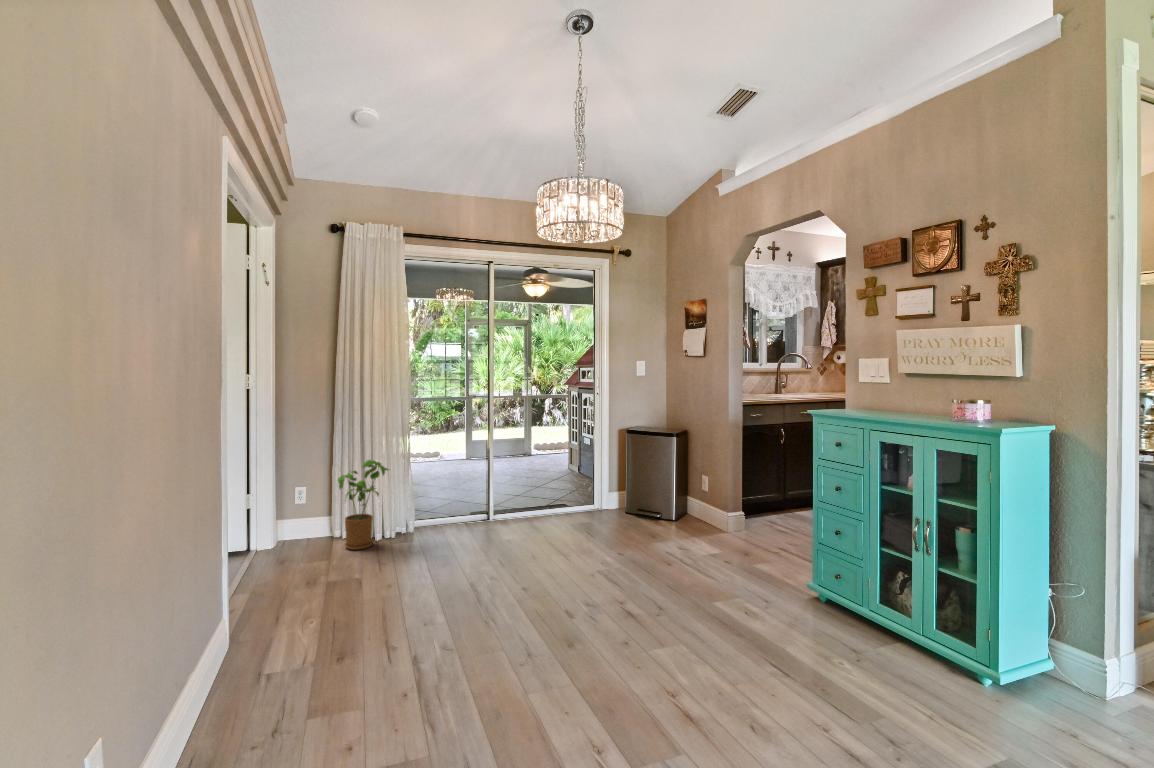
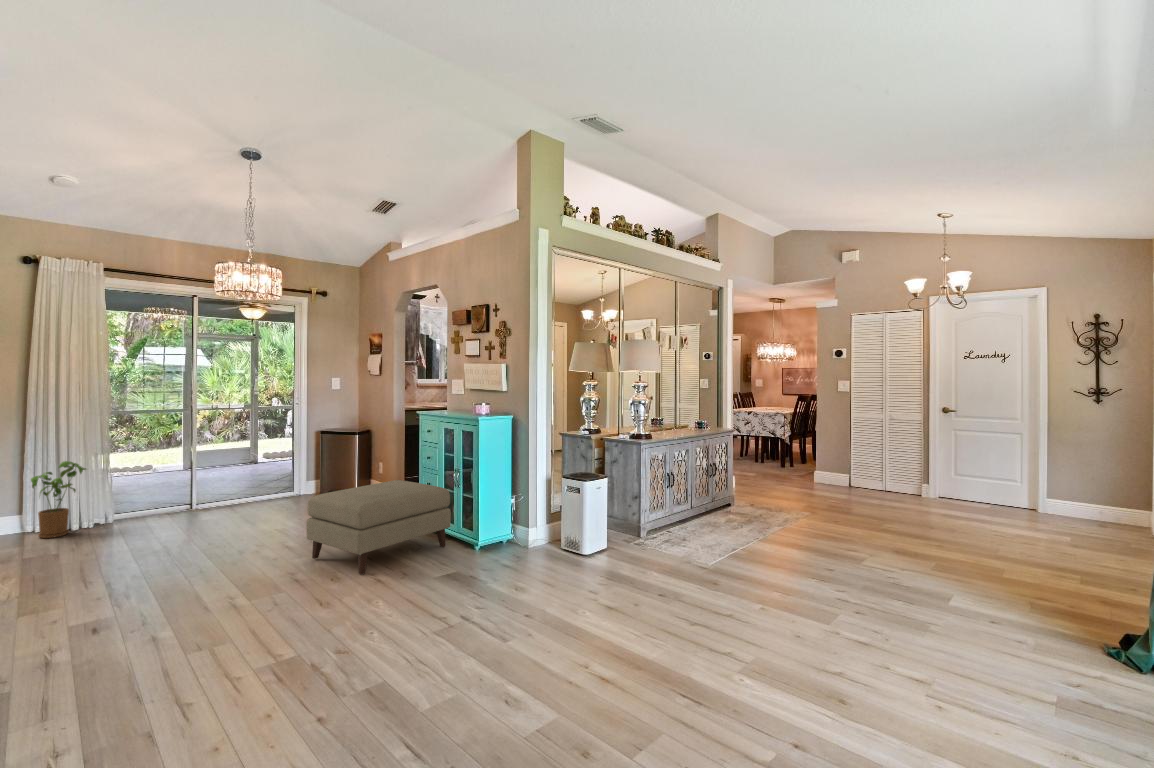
ottoman: none [672,522,910,715] -> present [306,480,451,575]

